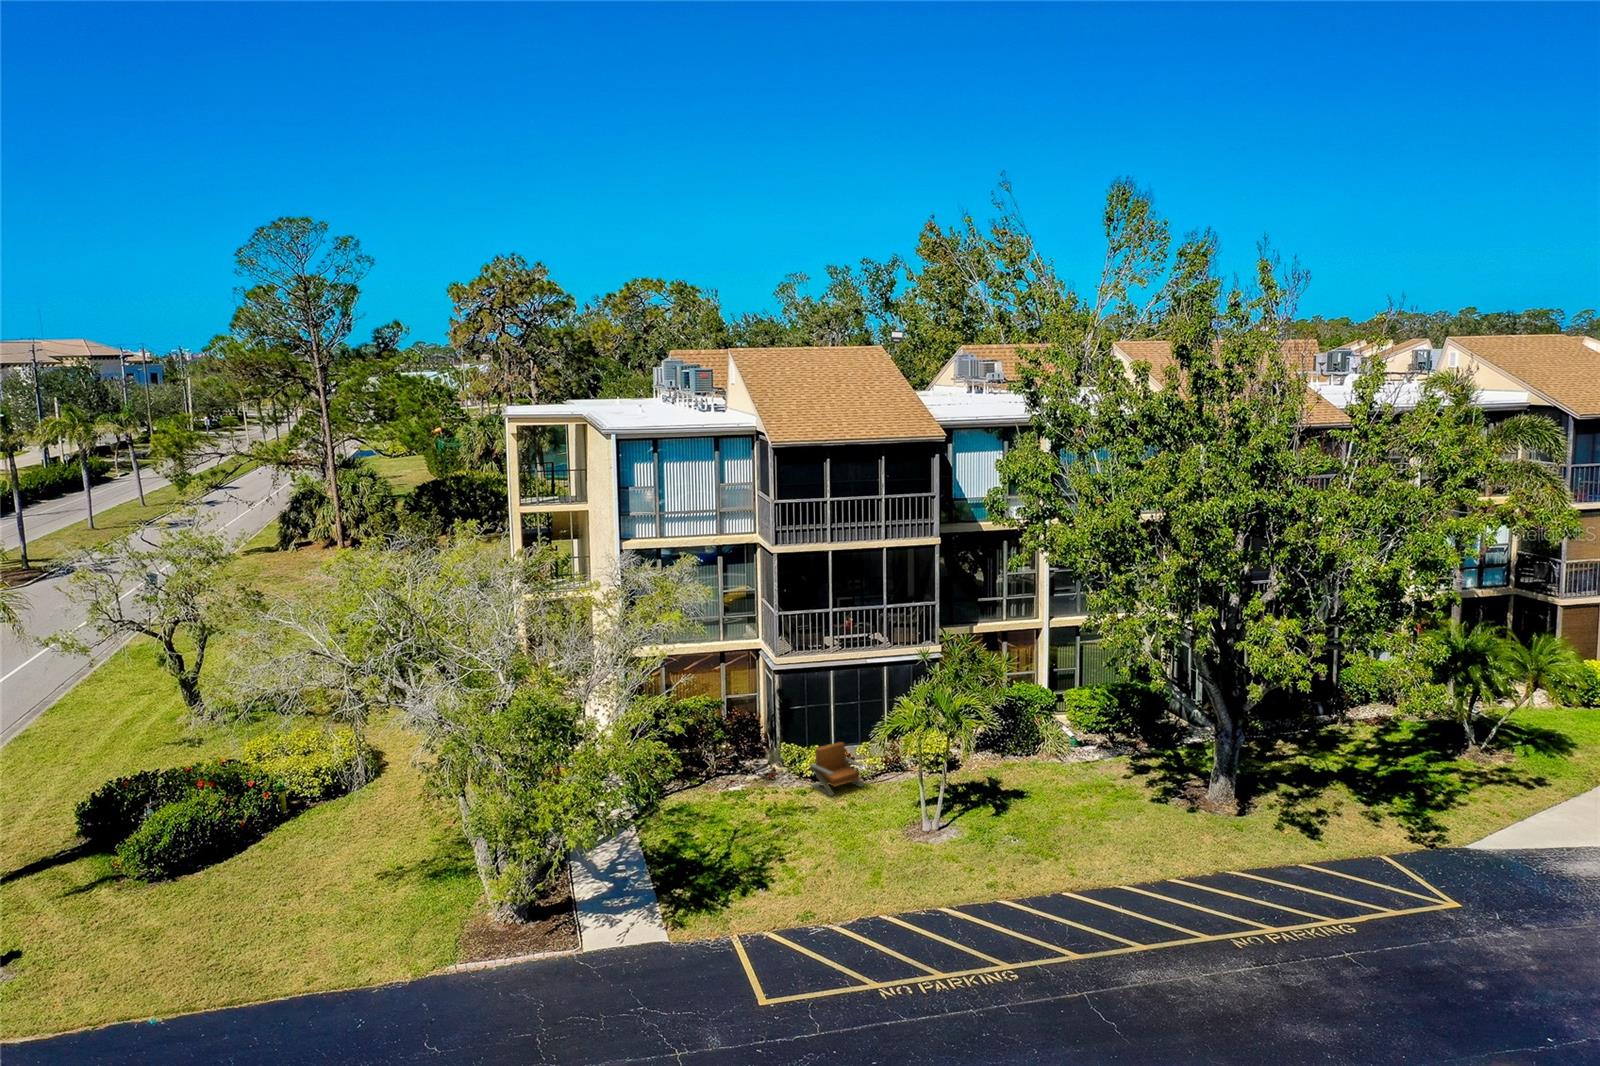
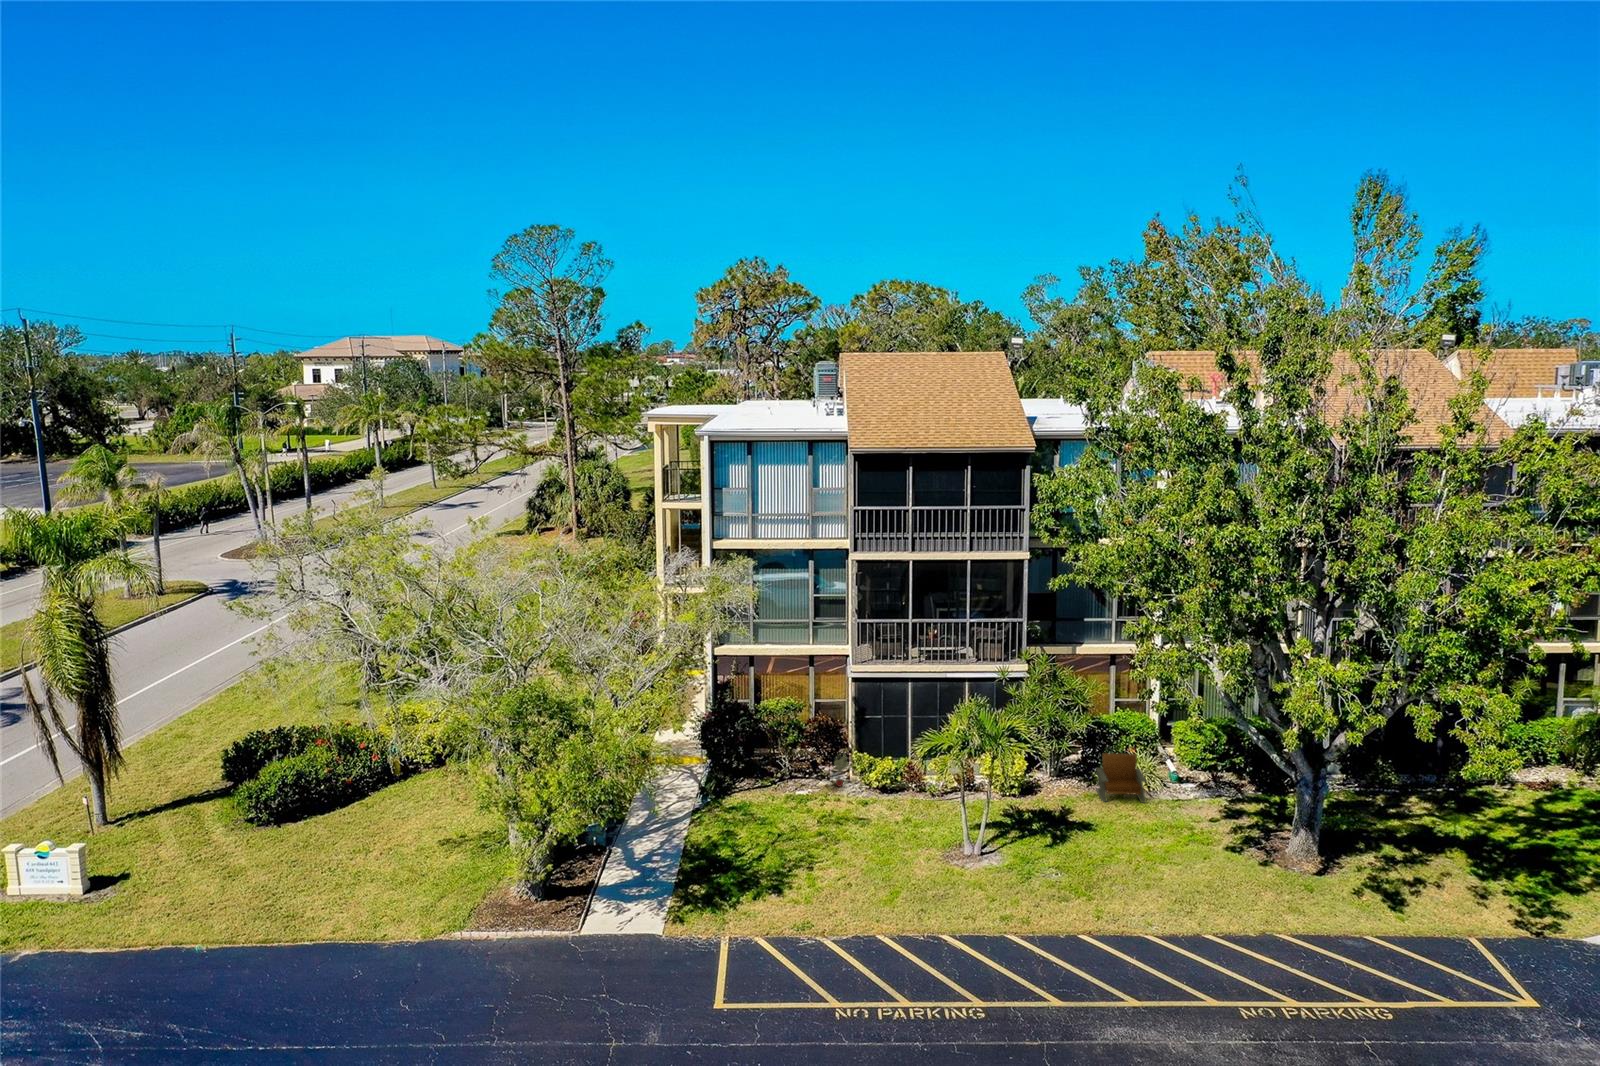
lounge chair: present [809,742,864,796] -> present [1096,753,1147,803]

